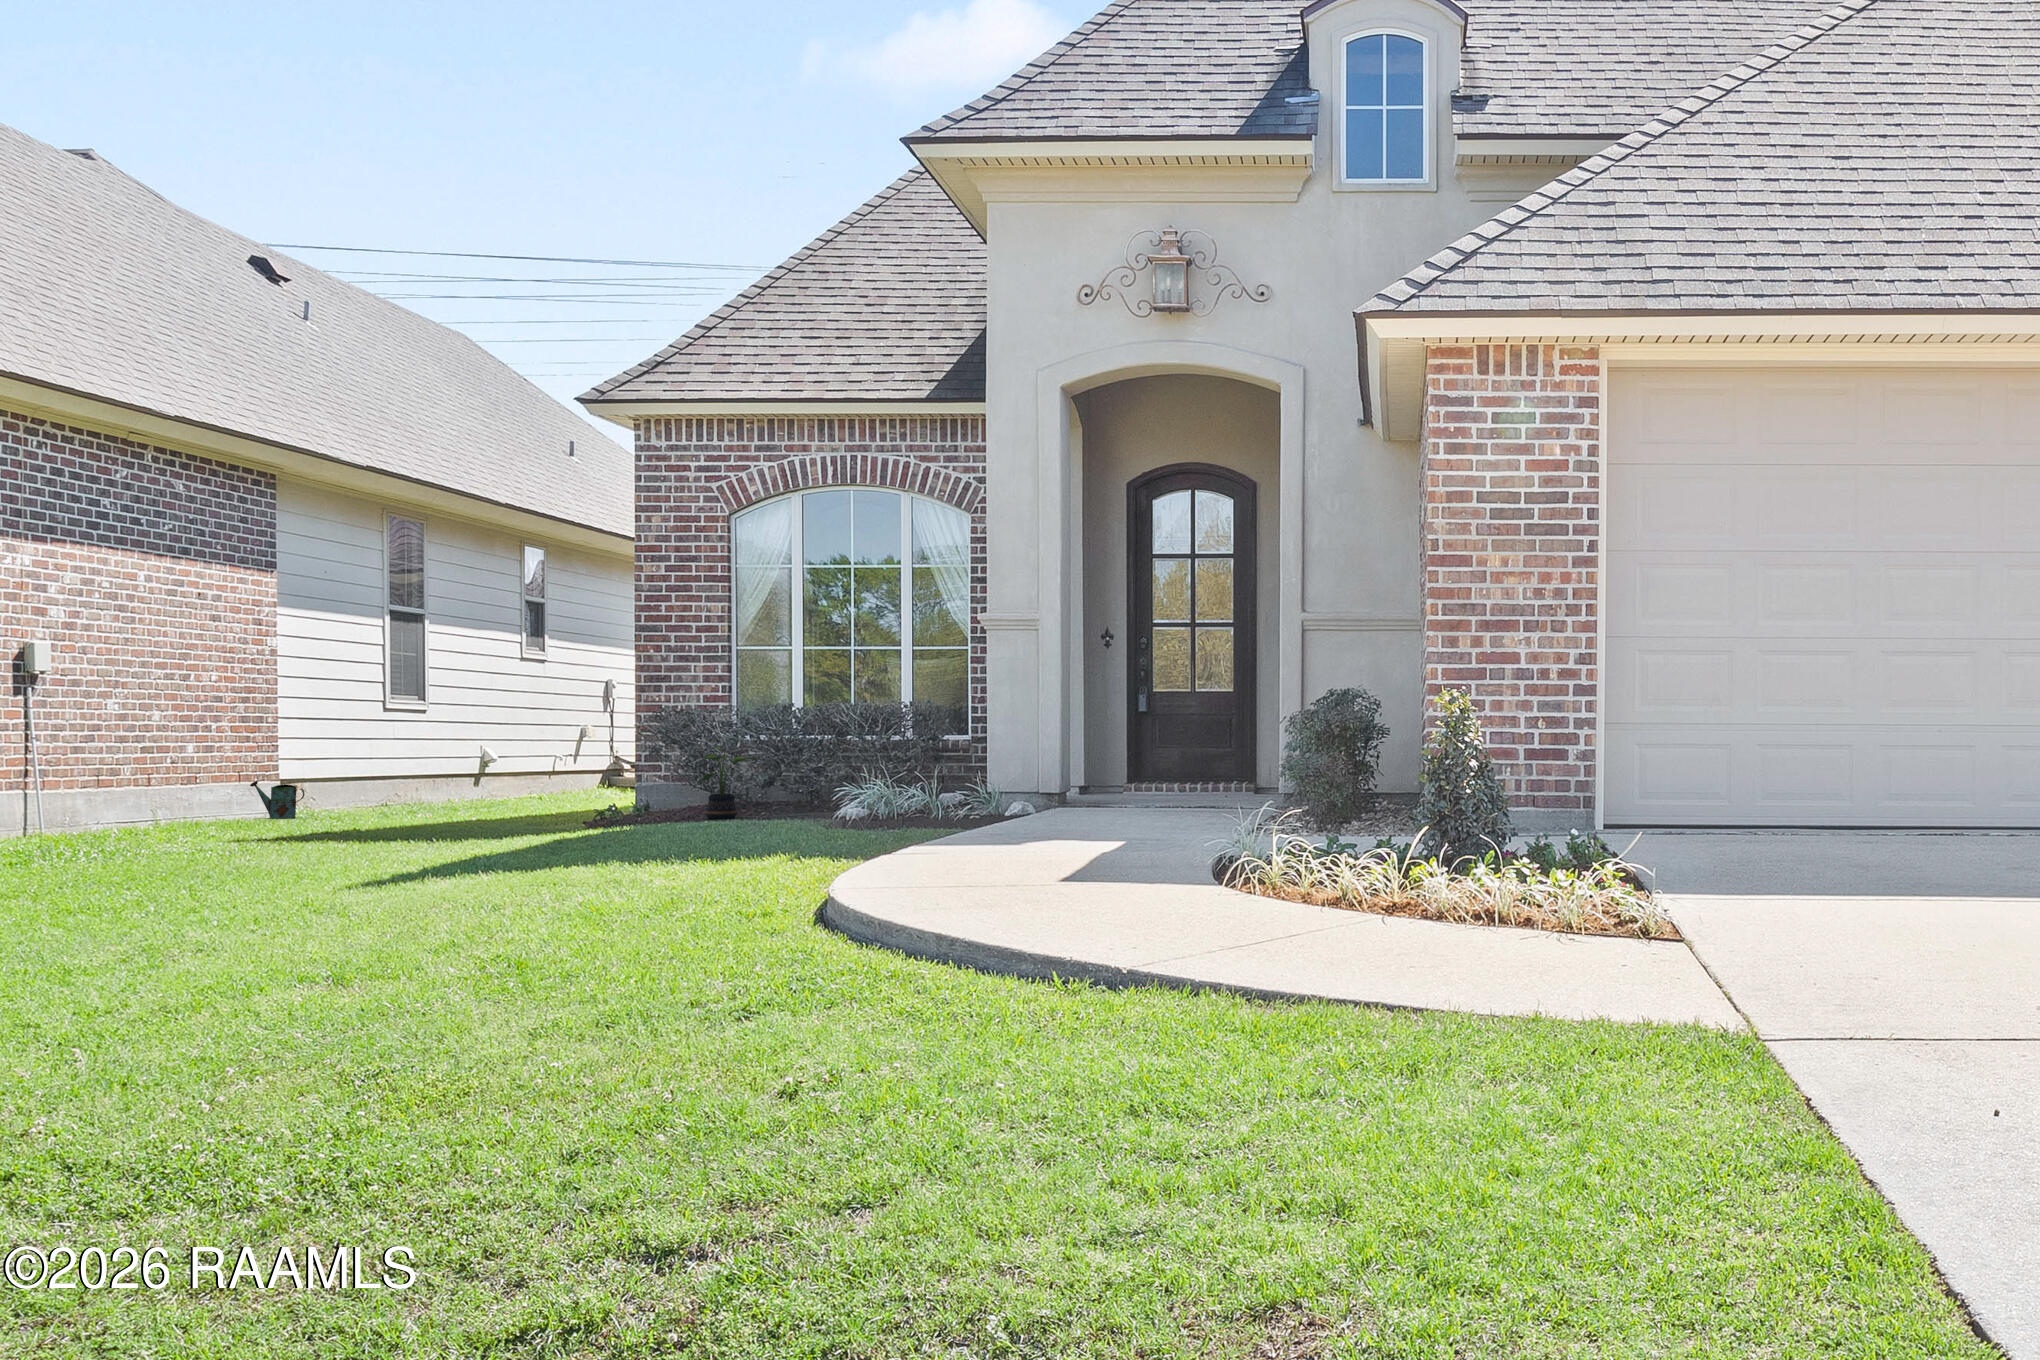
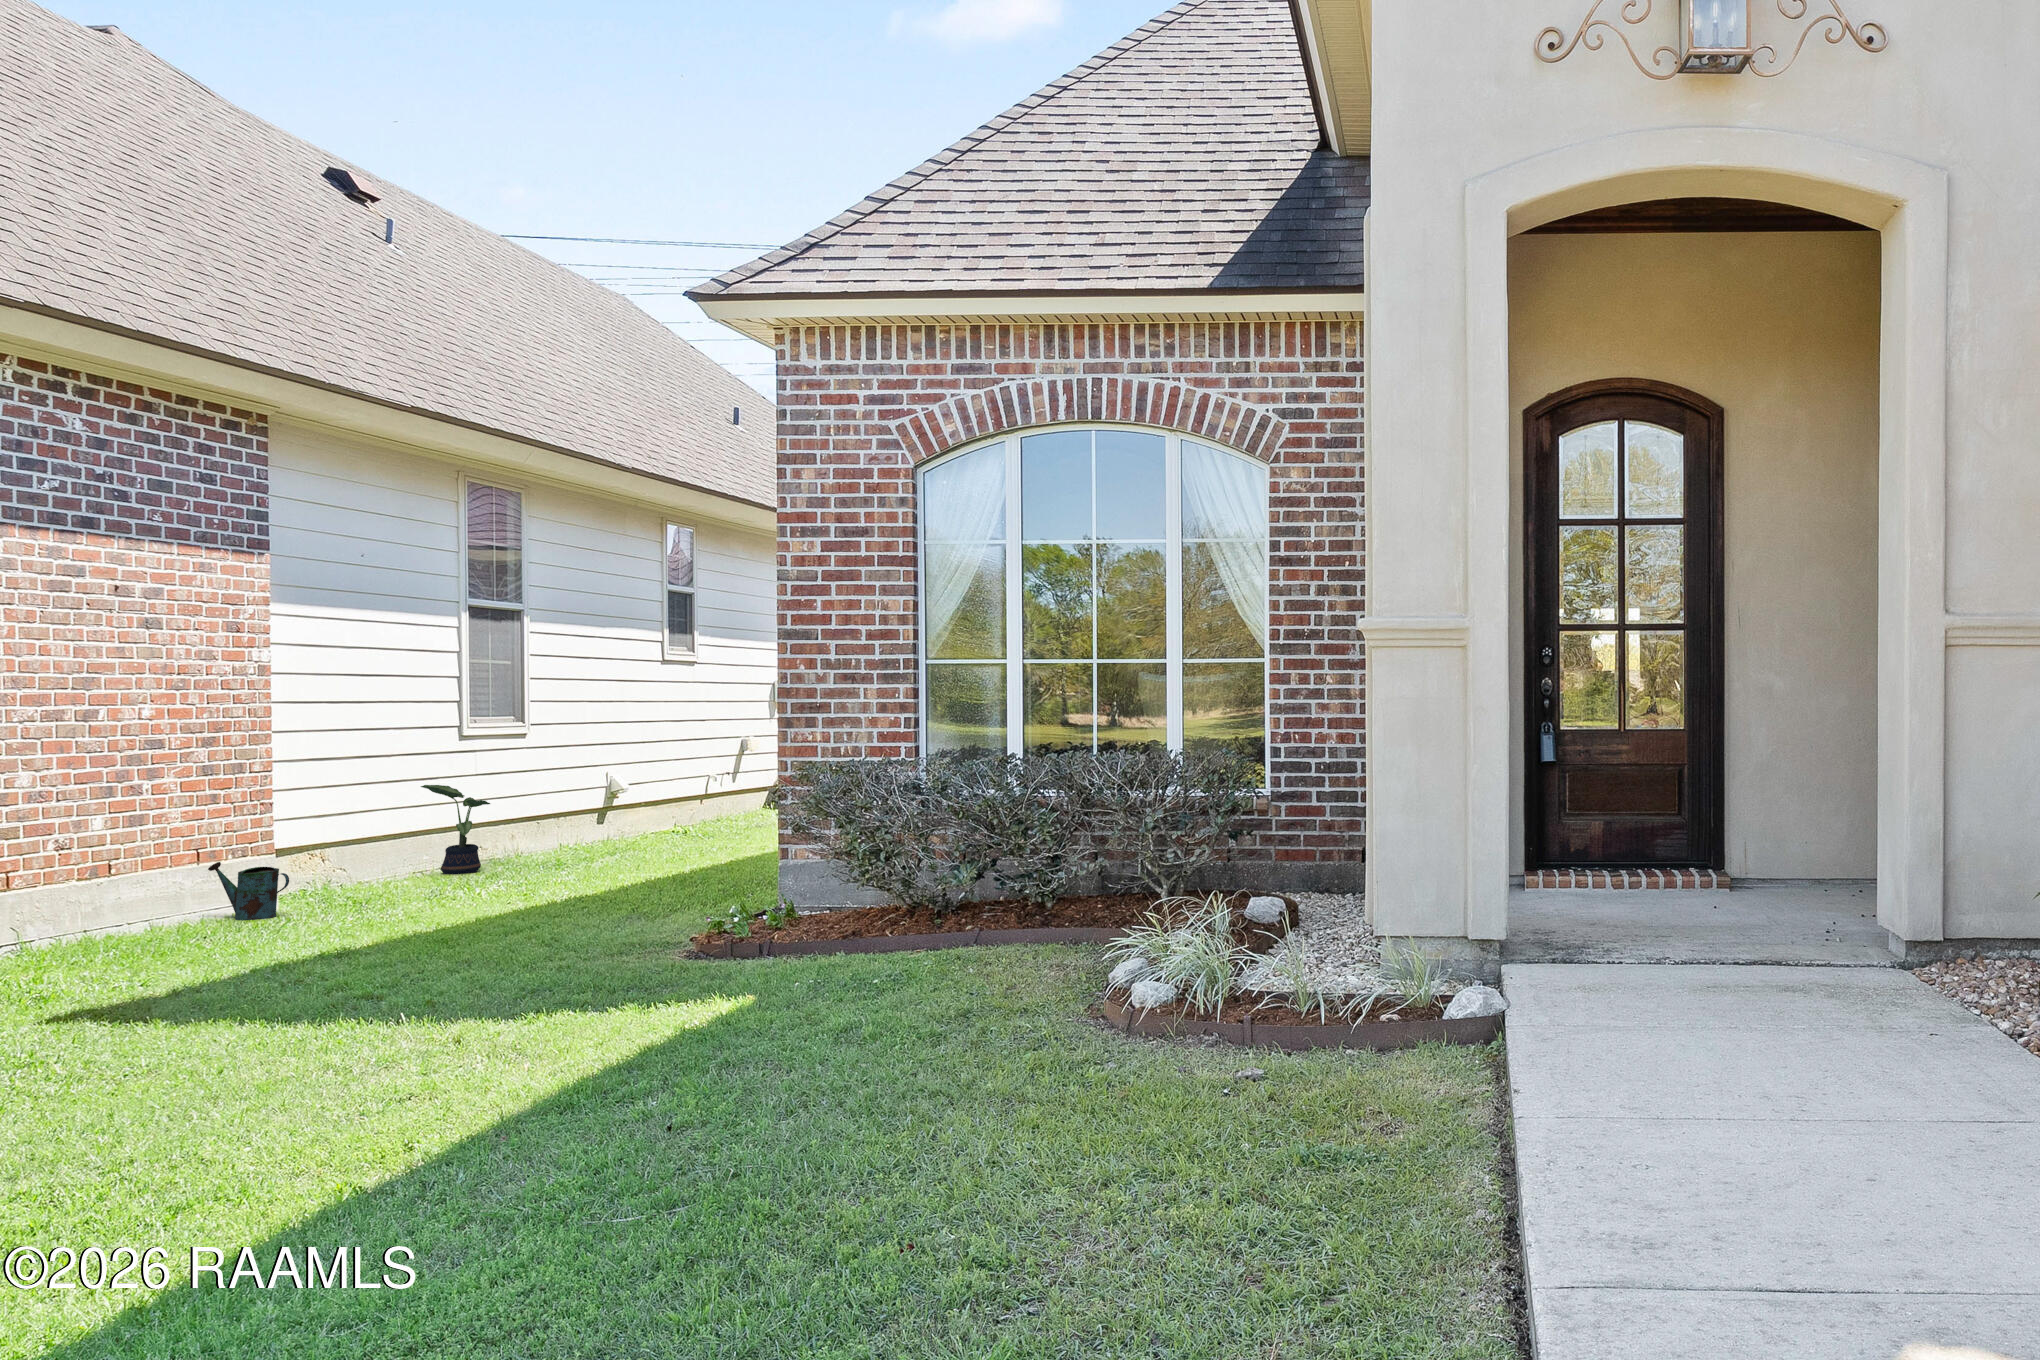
potted plant: present [697,745,757,819] -> present [421,785,490,874]

